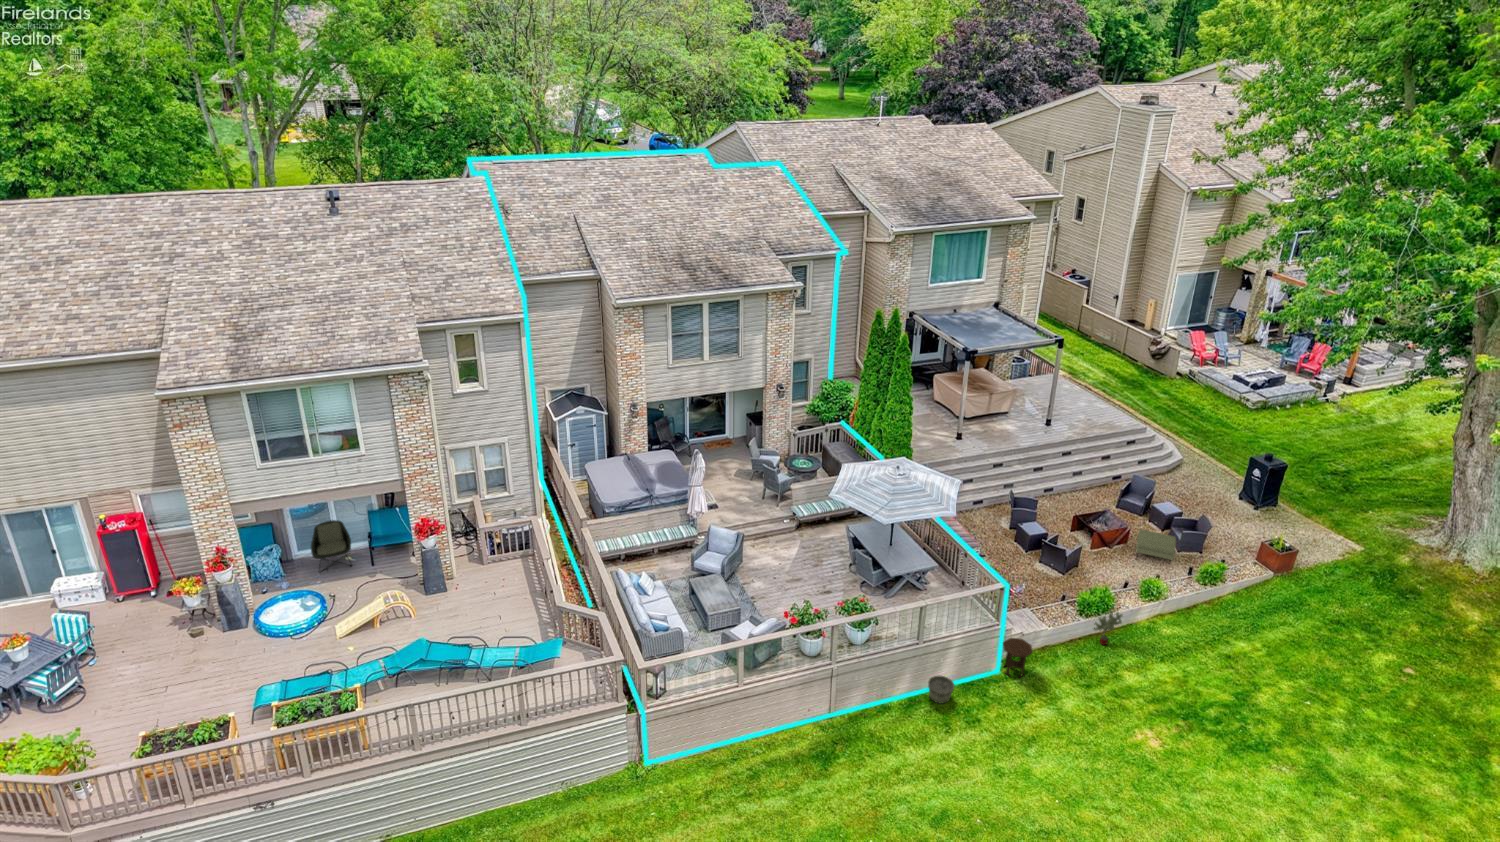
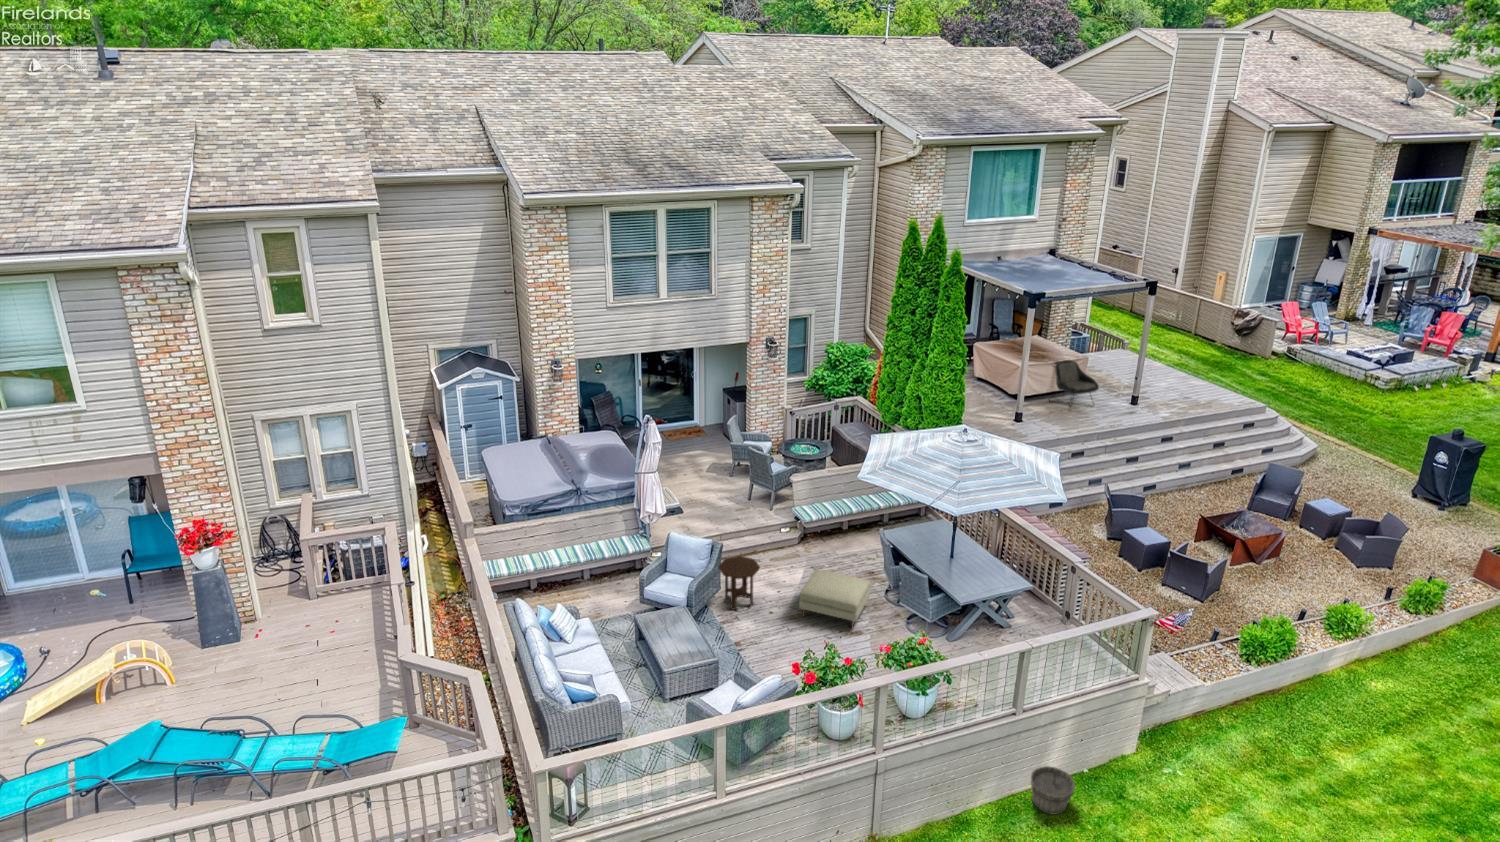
lounge chair: present [311,520,352,566] -> present [1049,360,1099,406]
ottoman: present [1136,530,1176,564] -> present [799,569,870,628]
potted tree: present [1094,610,1123,645] -> none [1273,651,1321,710]
side table: present [1003,638,1032,678] -> present [718,556,760,611]

